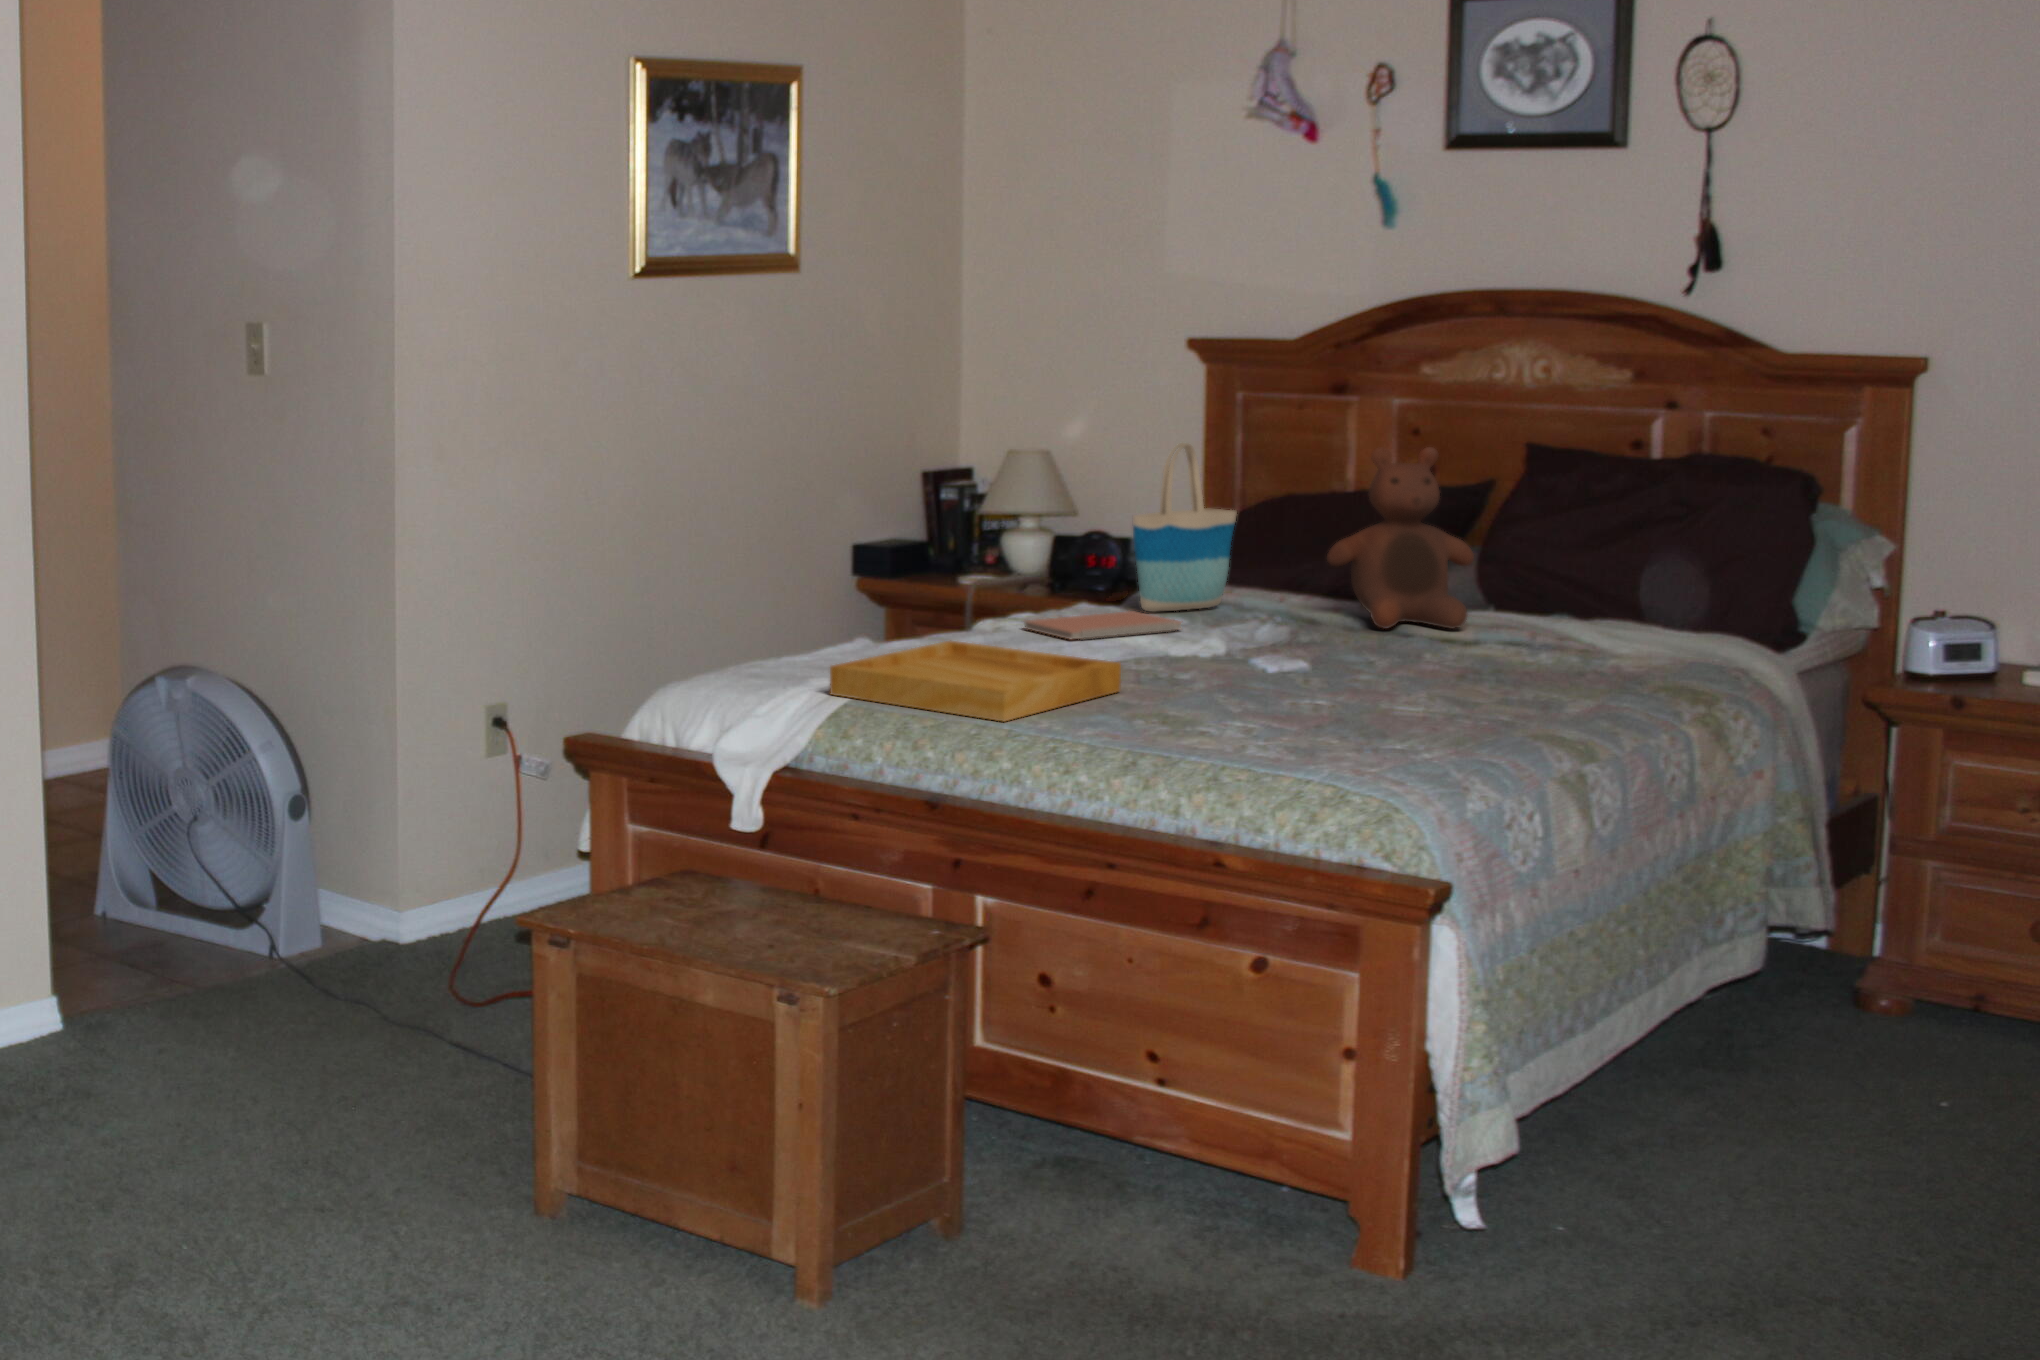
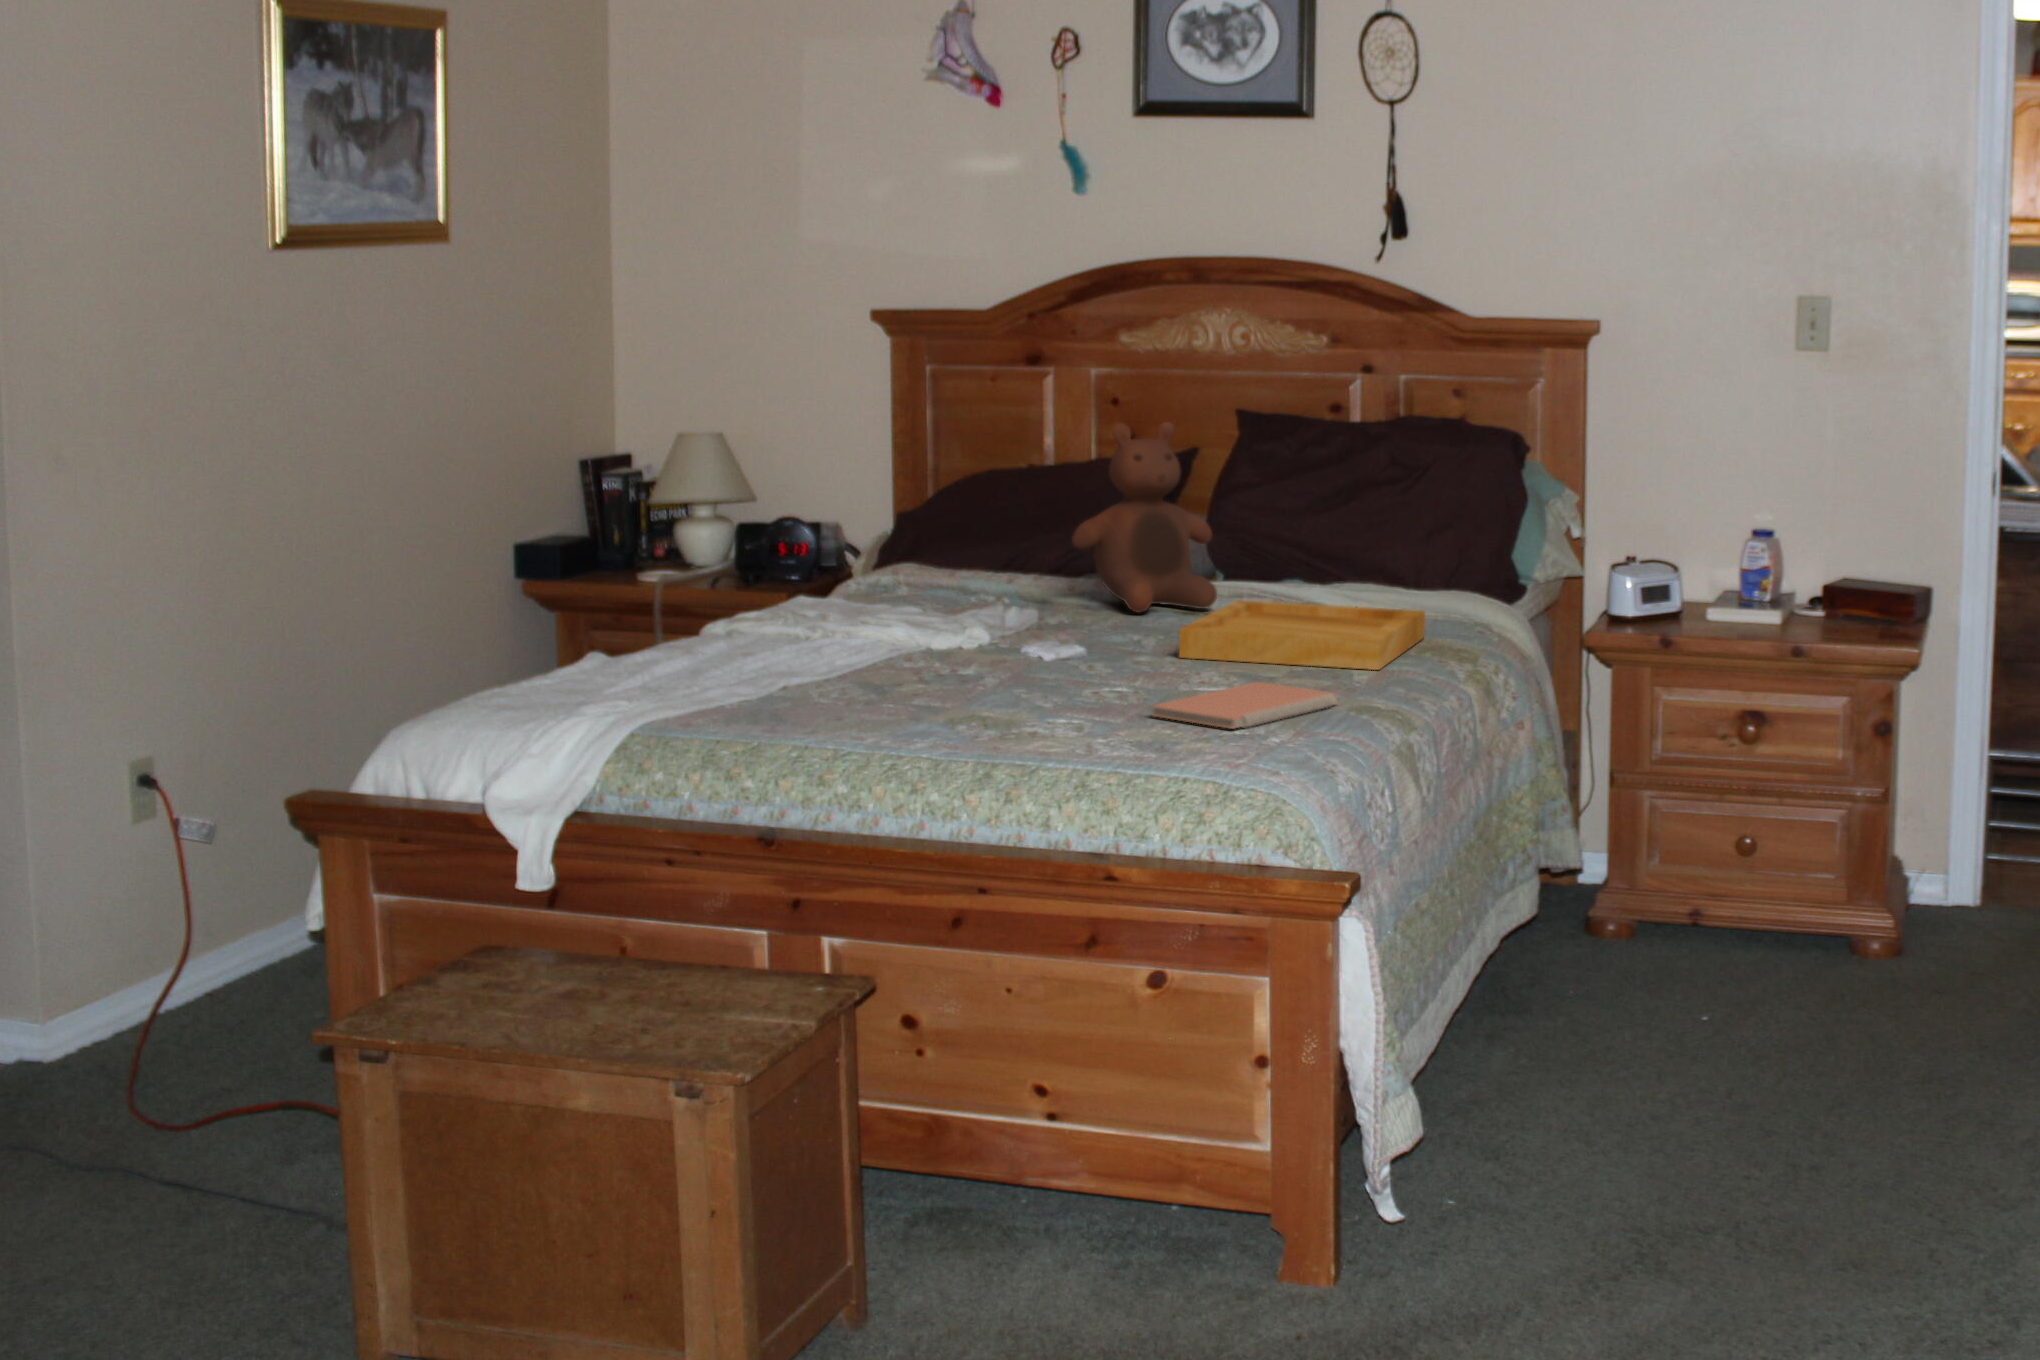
tote bag: present [1133,443,1237,612] -> none [869,421,971,607]
notebook: present [1024,611,1181,639] -> present [1152,682,1337,729]
tray: present [830,640,1121,721] -> present [1179,600,1425,670]

